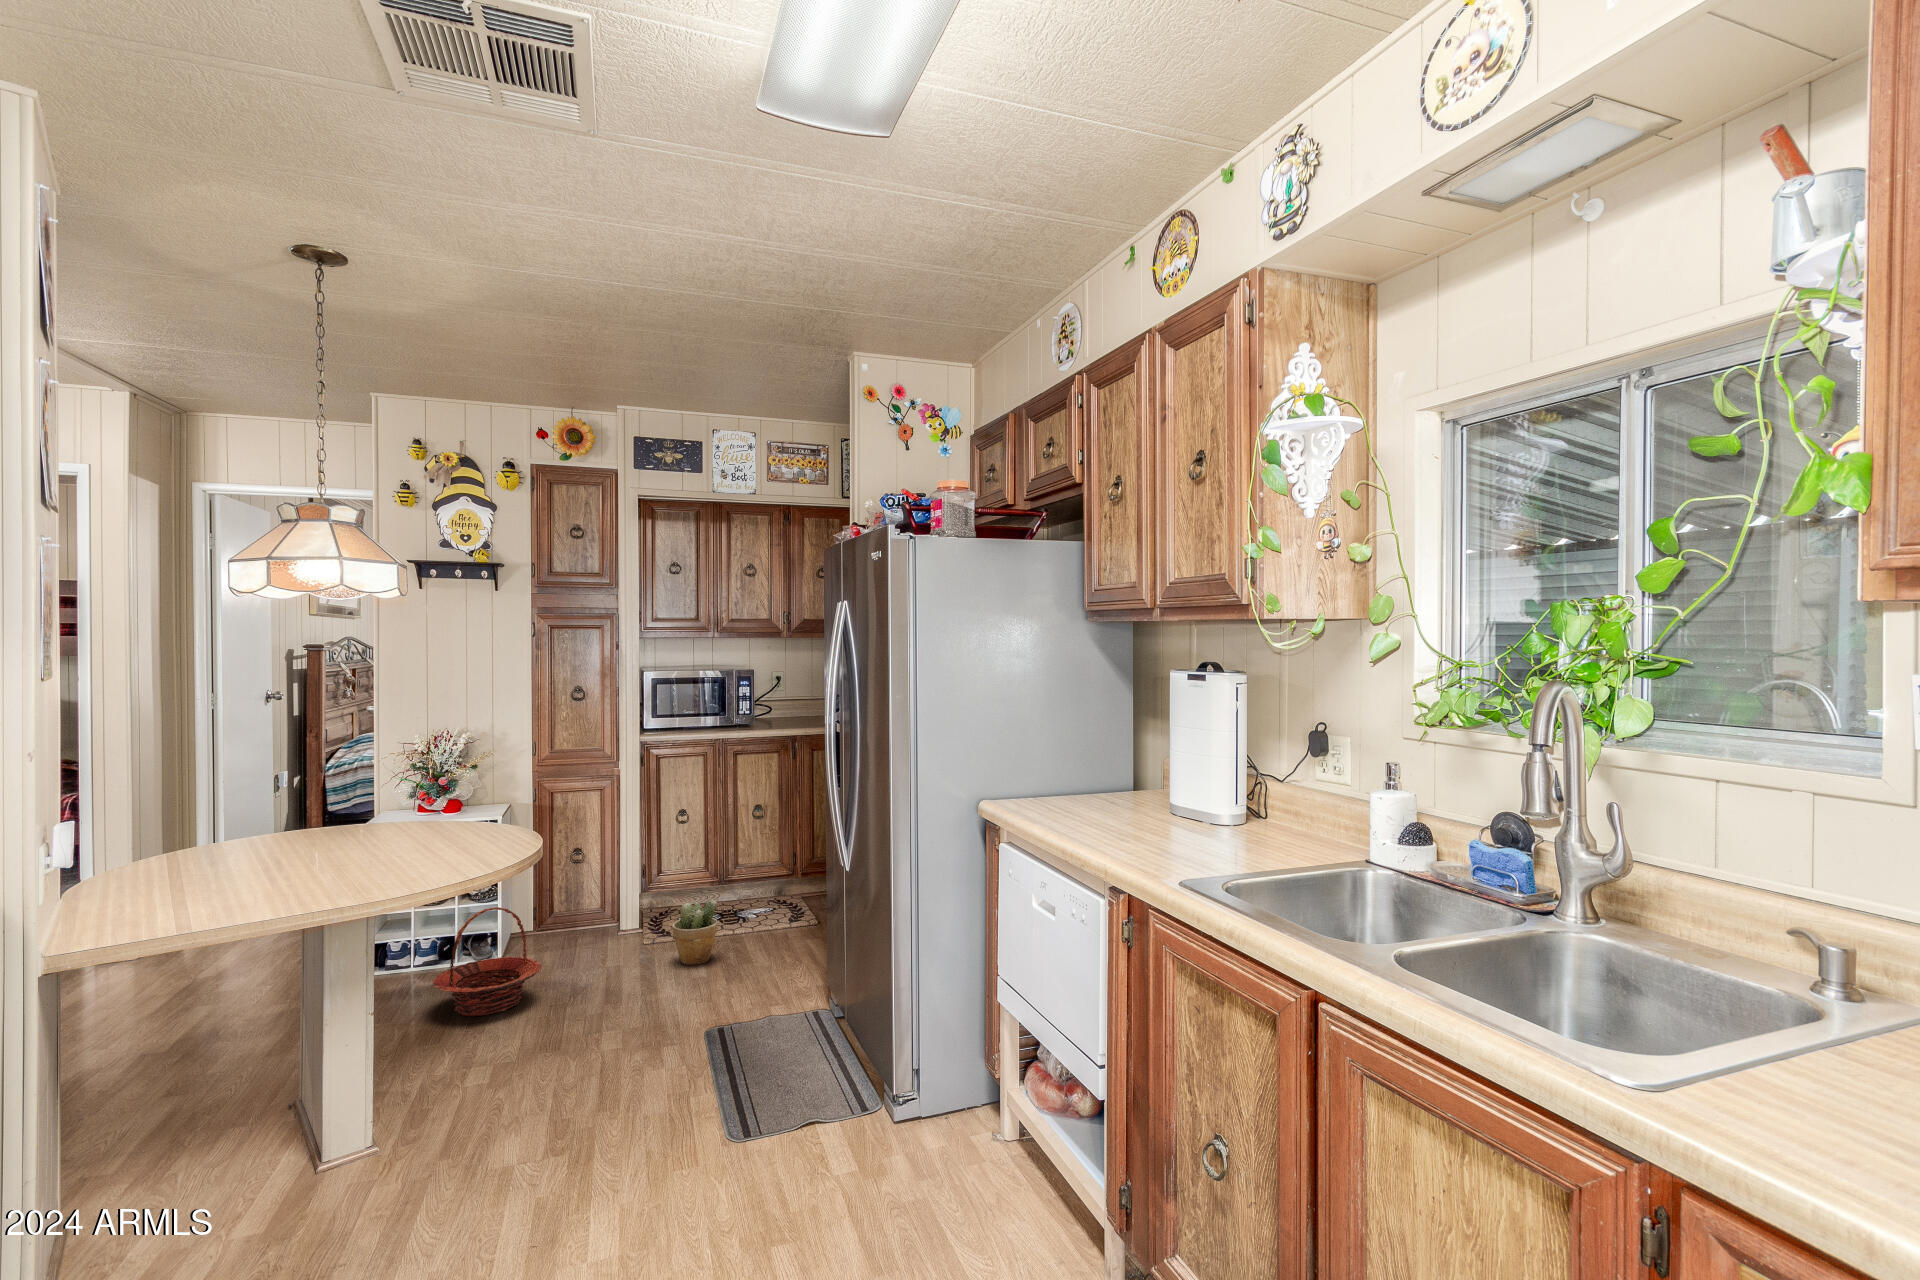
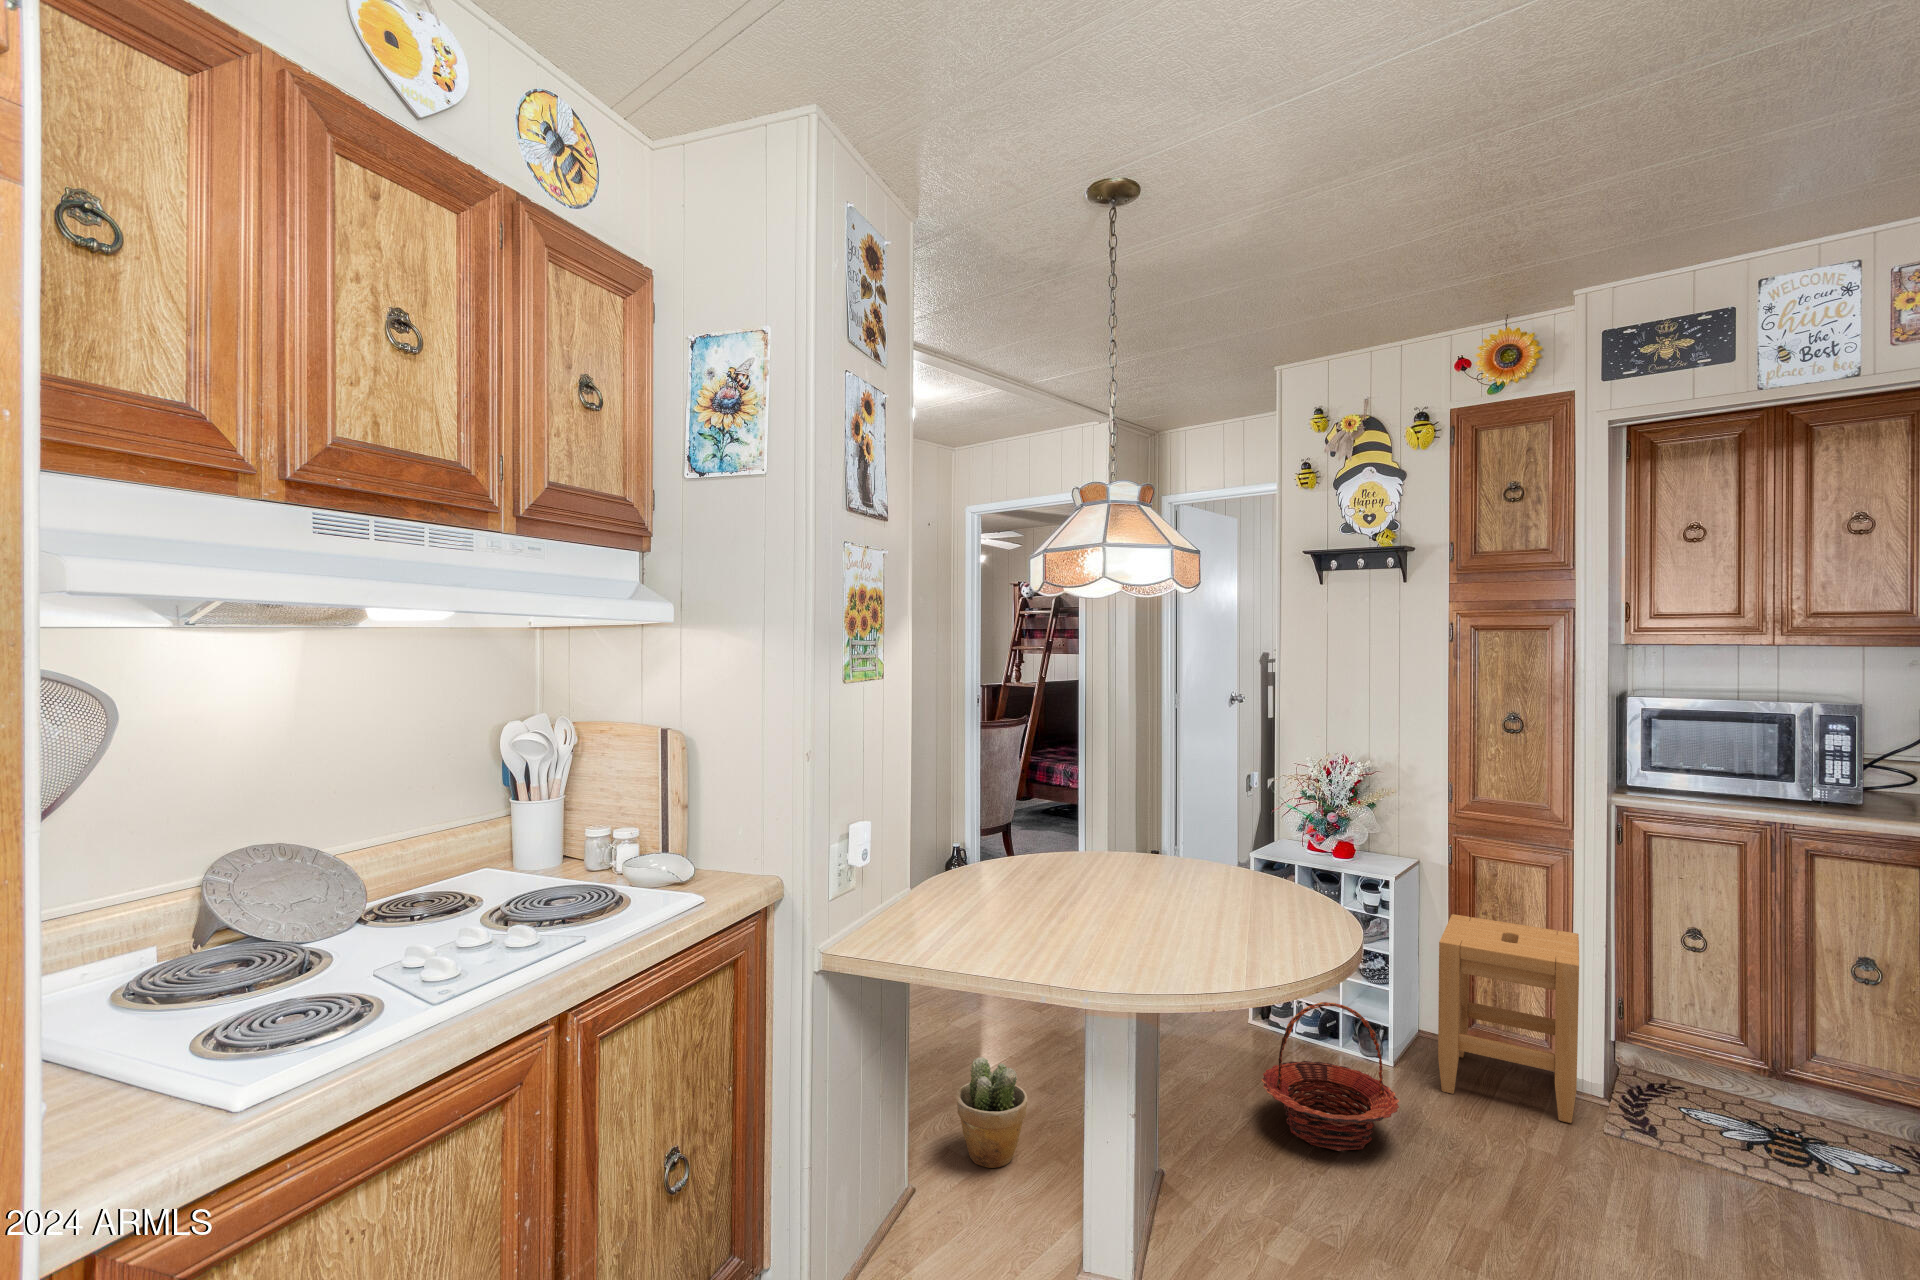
stool: none [540,828,634,958] -> present [1438,914,1579,1123]
potted plant: present [672,900,718,965] -> present [956,1057,1028,1168]

